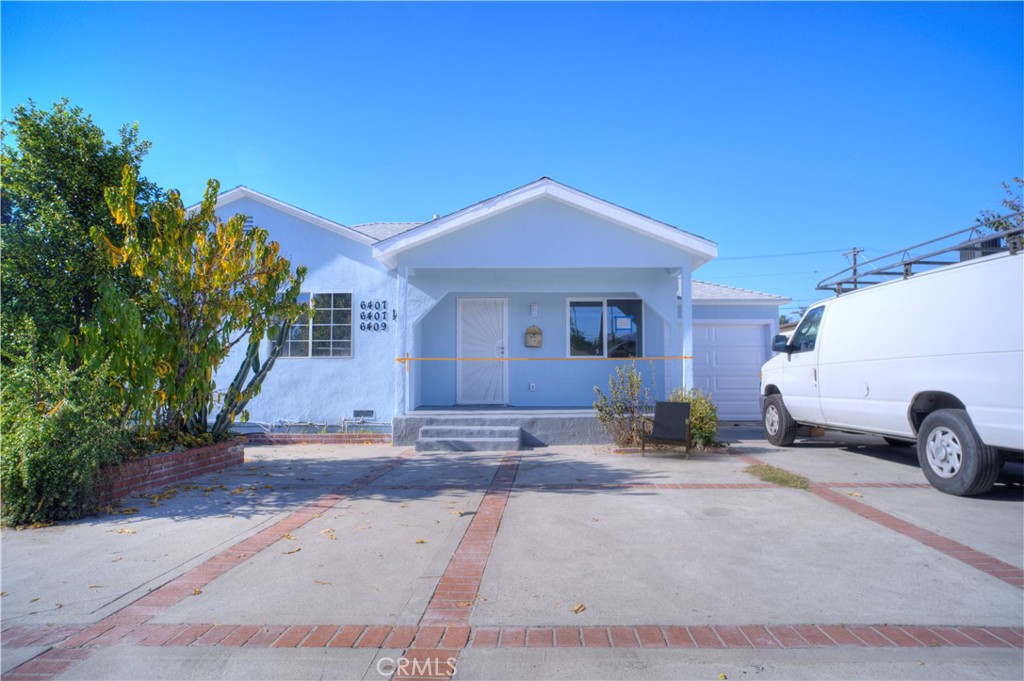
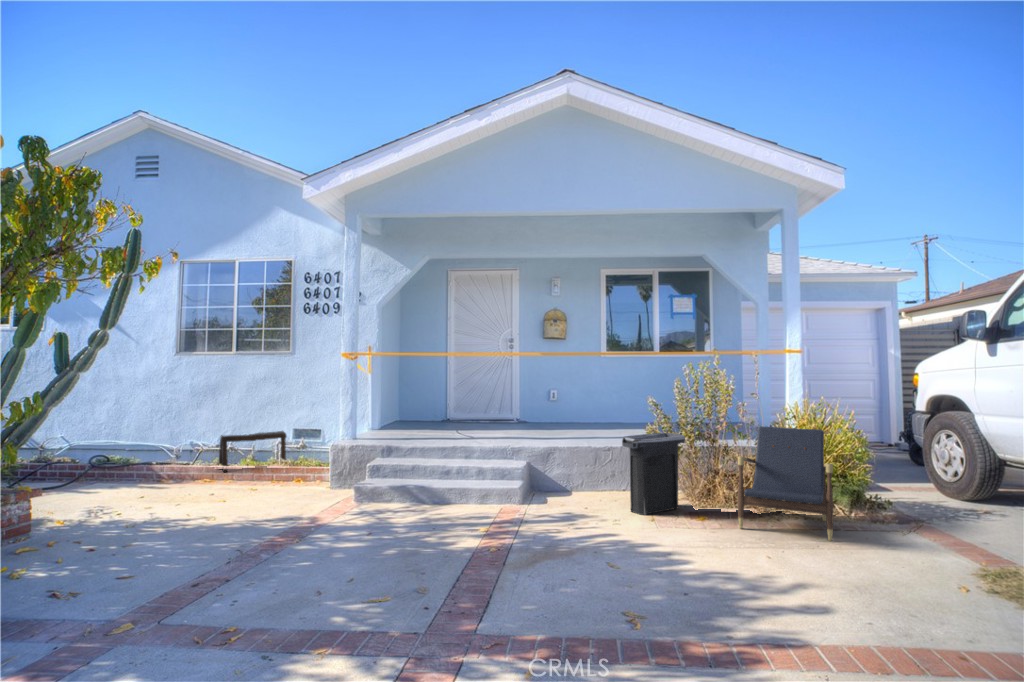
trash can: none [579,406,615,453] -> present [622,433,685,515]
bench: none [307,412,353,439] -> present [219,431,287,472]

